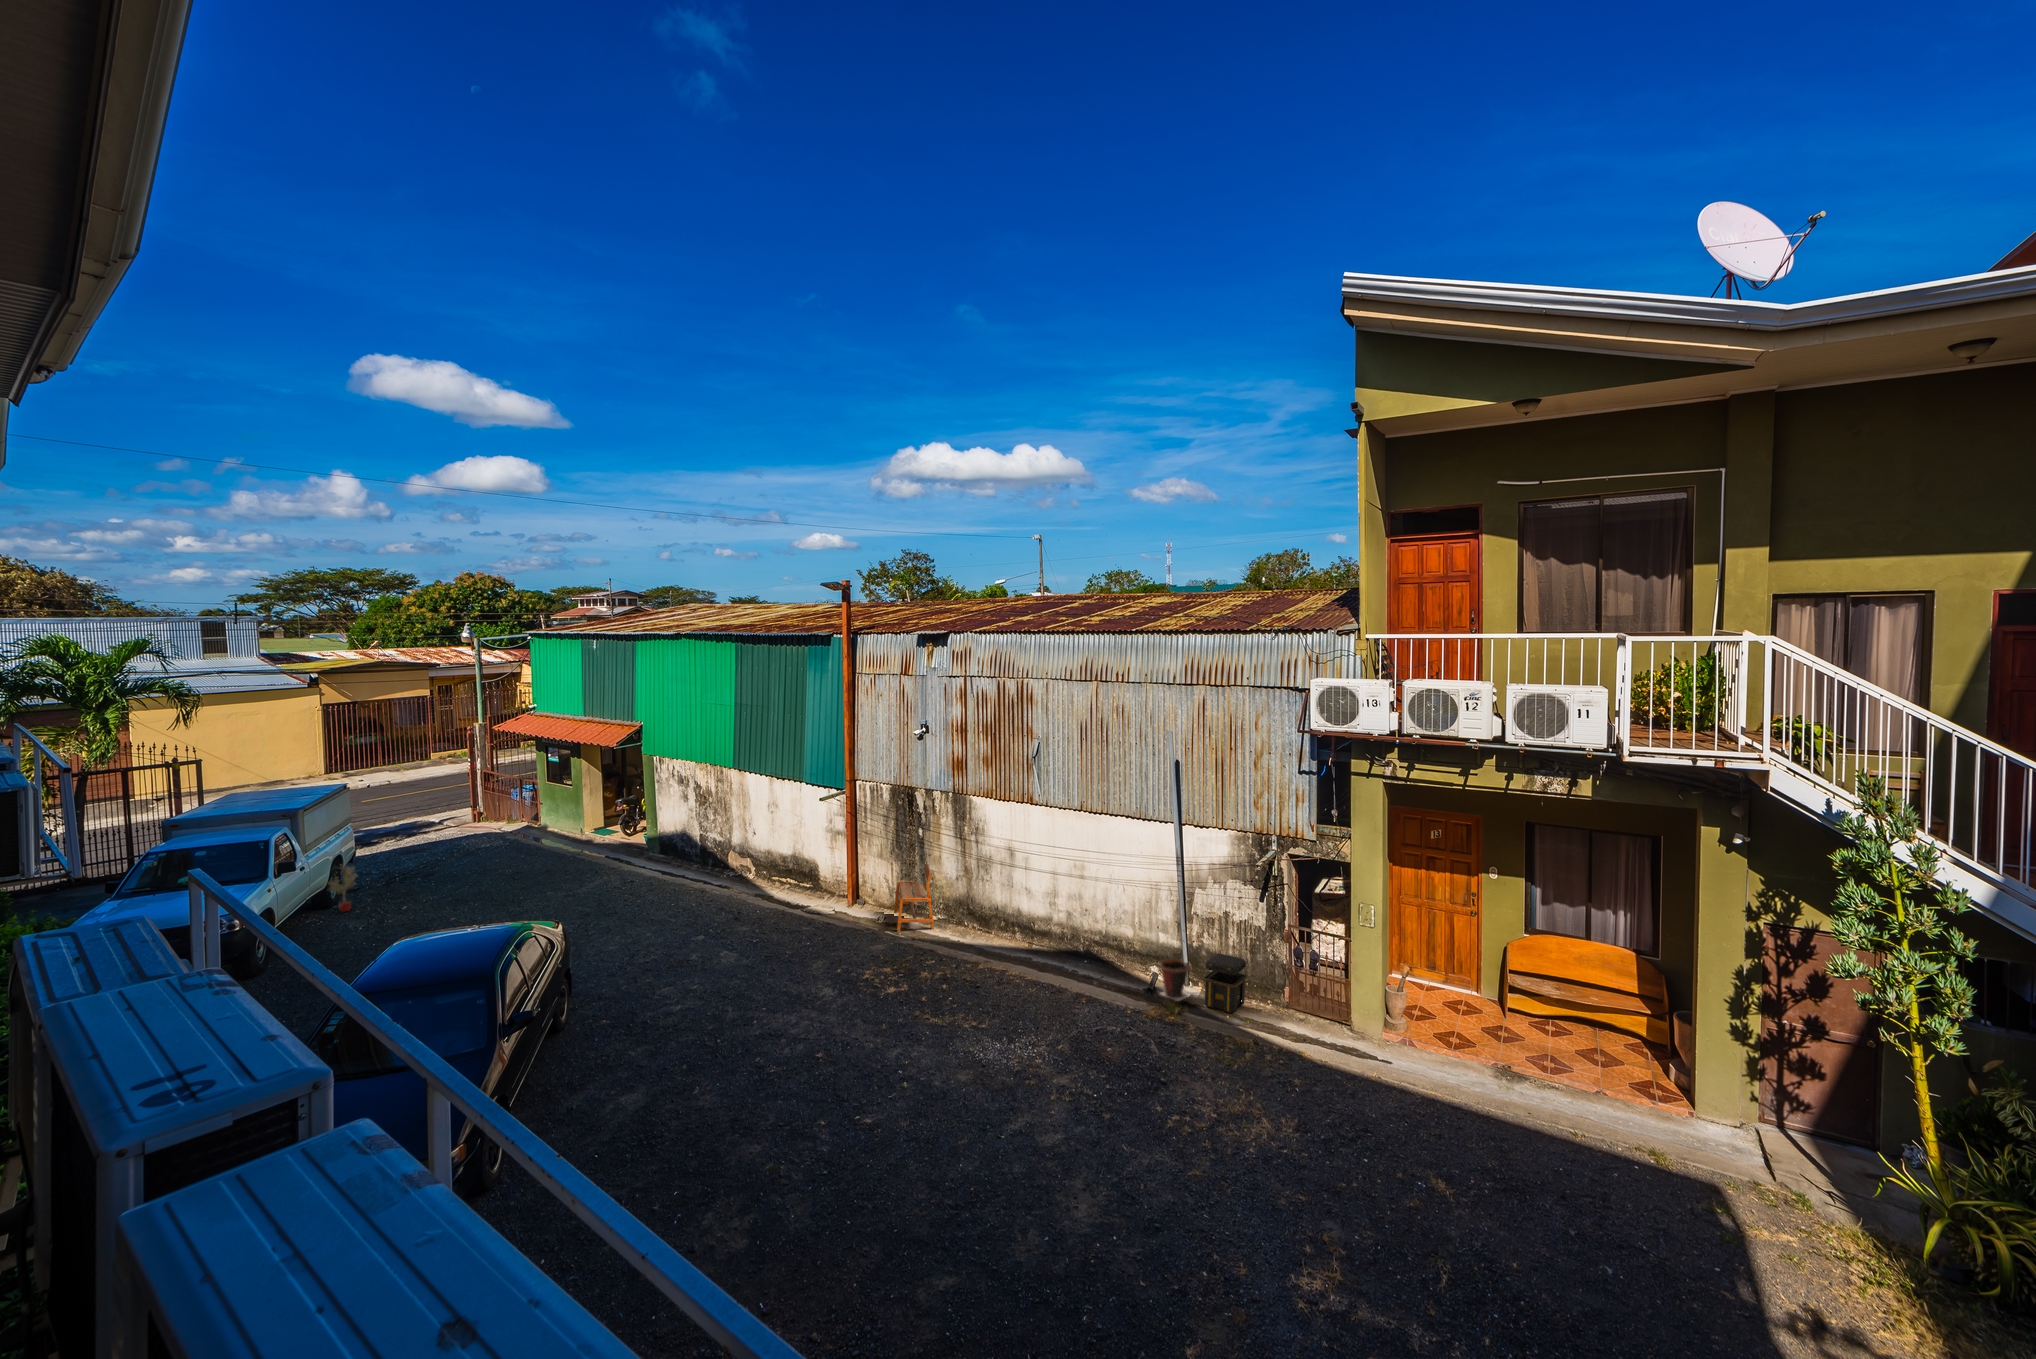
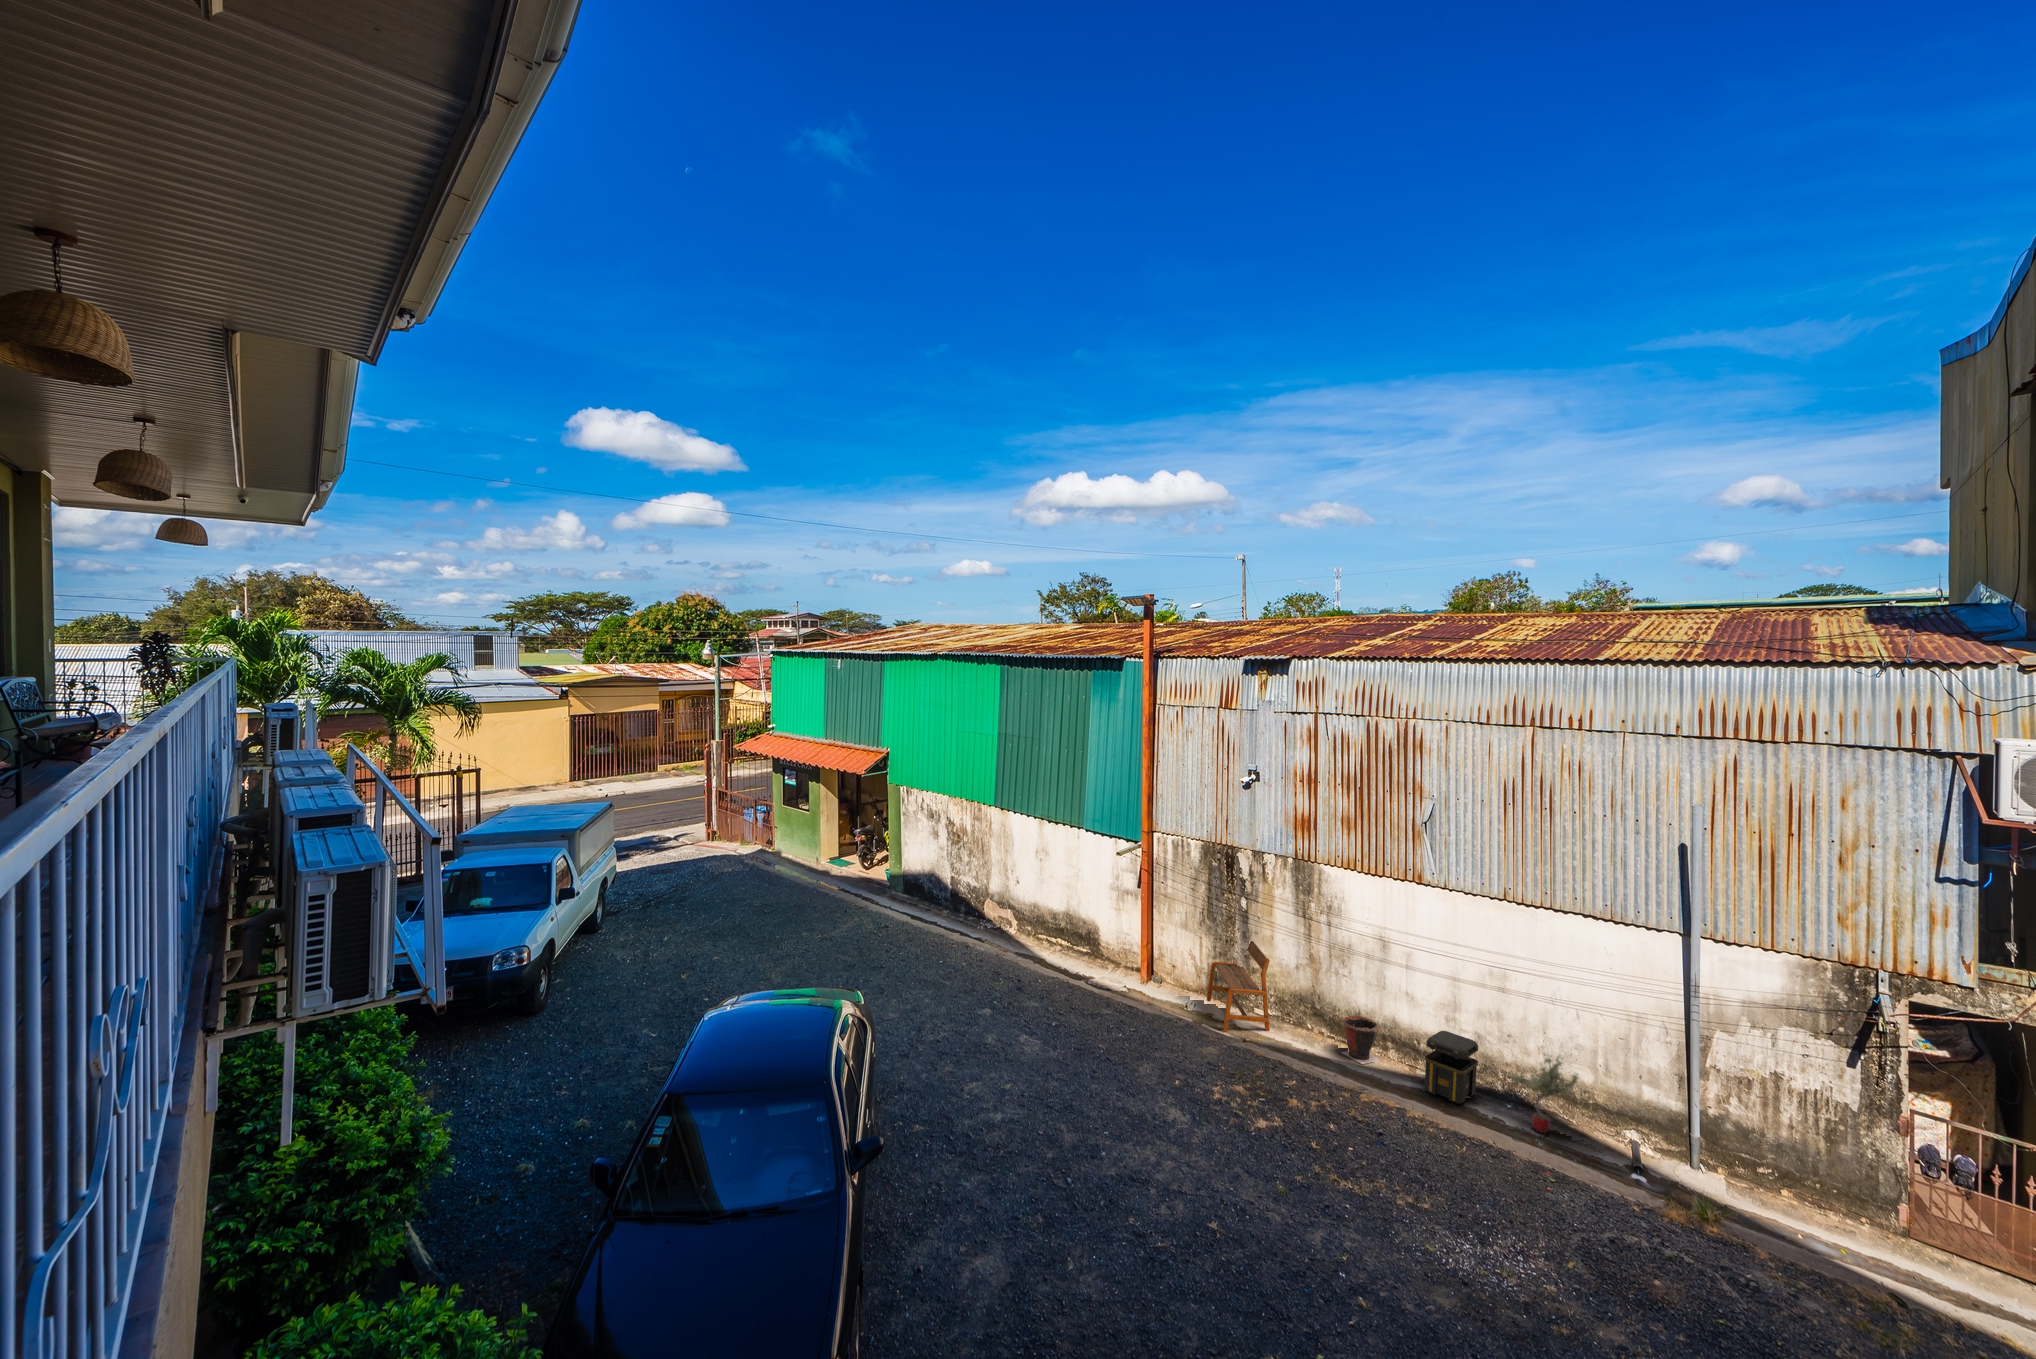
potted tree: present [329,864,357,912] -> present [1511,1055,1578,1133]
toolbox: present [1204,954,1246,1013] -> present [1425,1031,1478,1104]
waste bin: present [1160,959,1190,1001] -> present [1342,1016,1381,1064]

